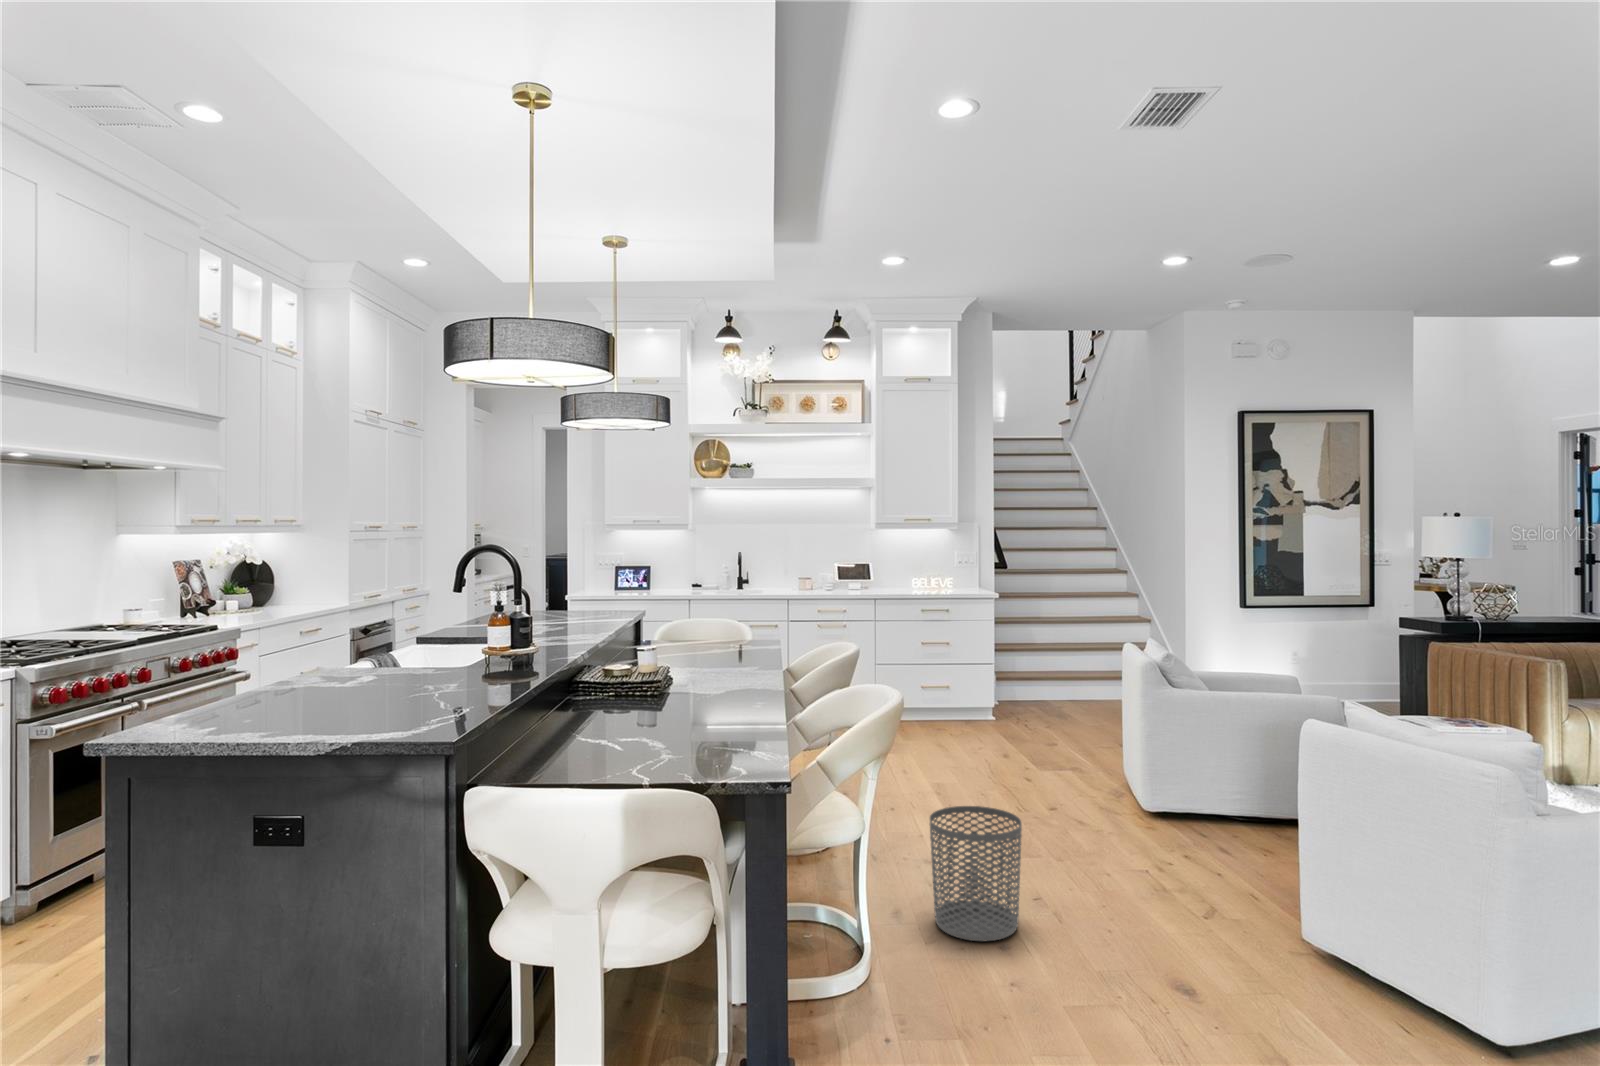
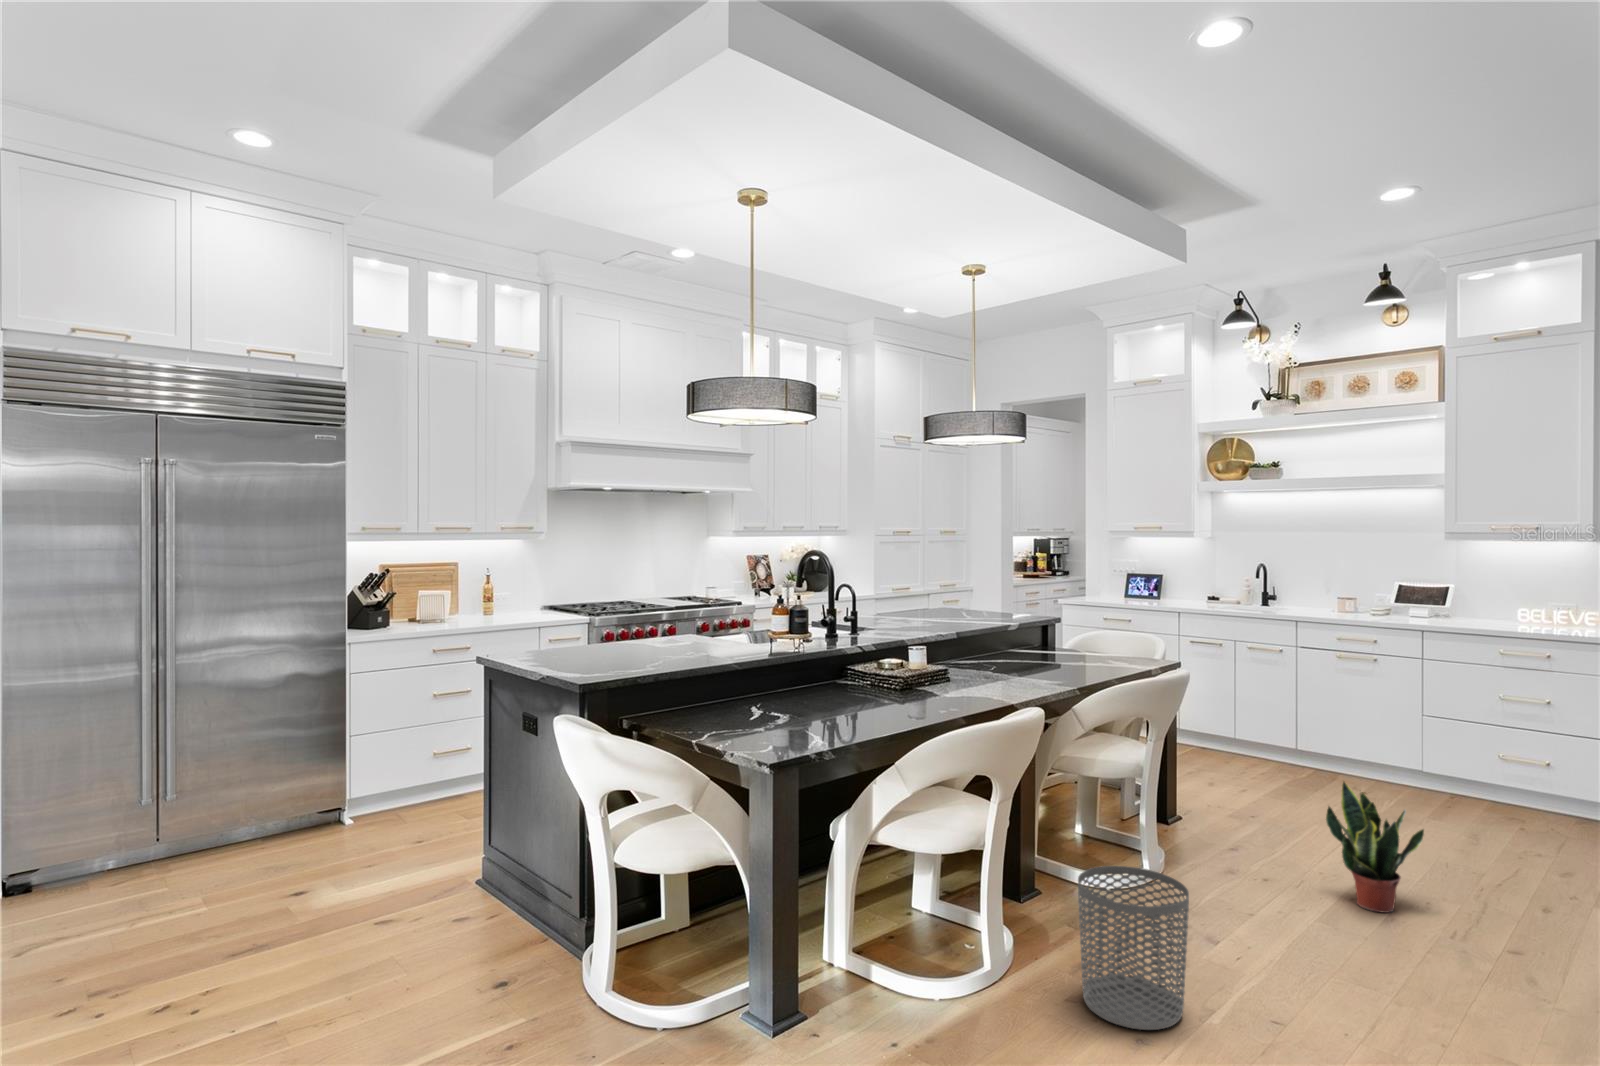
potted plant: none [942,712,998,808] -> present [1326,782,1424,913]

